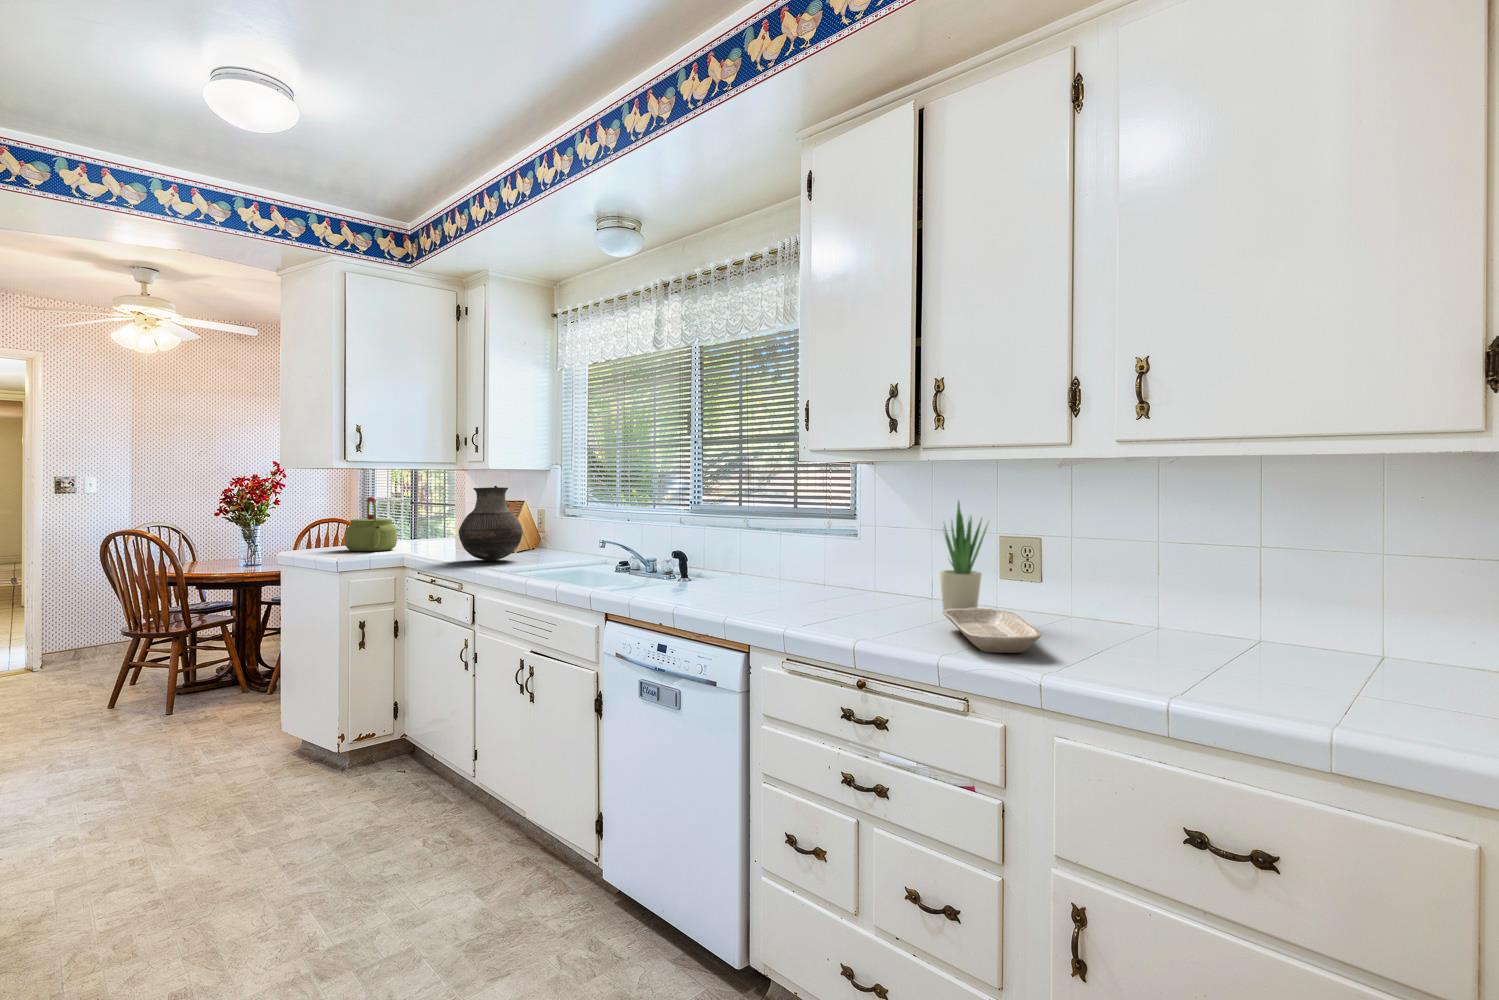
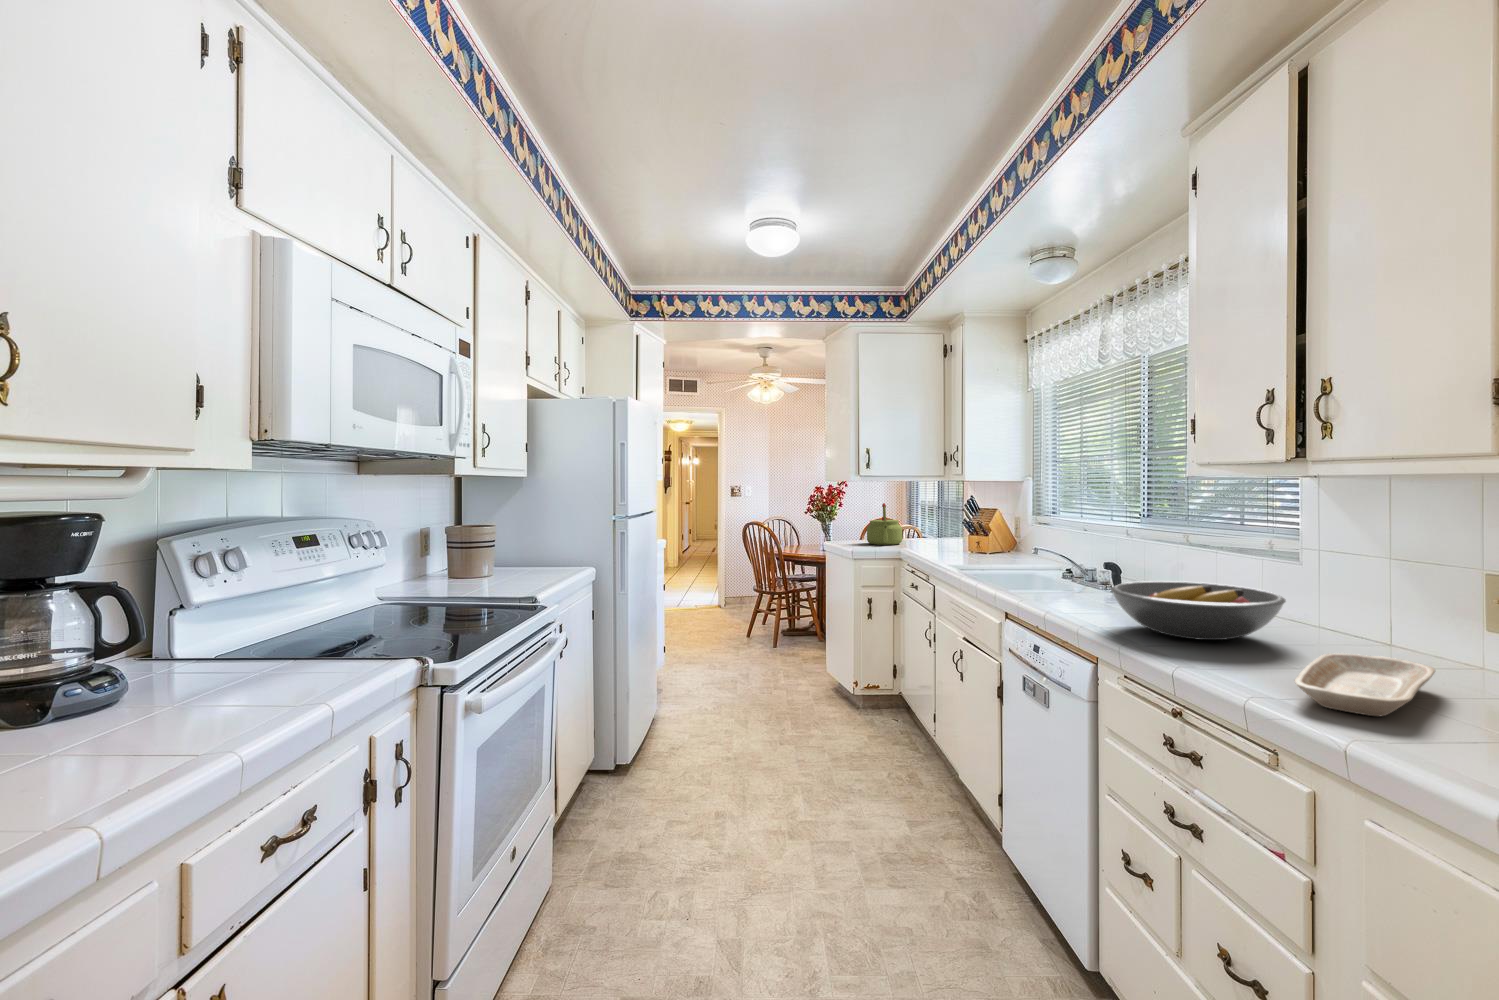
vase: present [459,487,523,561] -> none [931,497,983,558]
potted plant: present [940,502,987,610] -> none [1367,519,1451,667]
fruit bowl: none [749,563,889,614] -> present [1111,581,1286,640]

